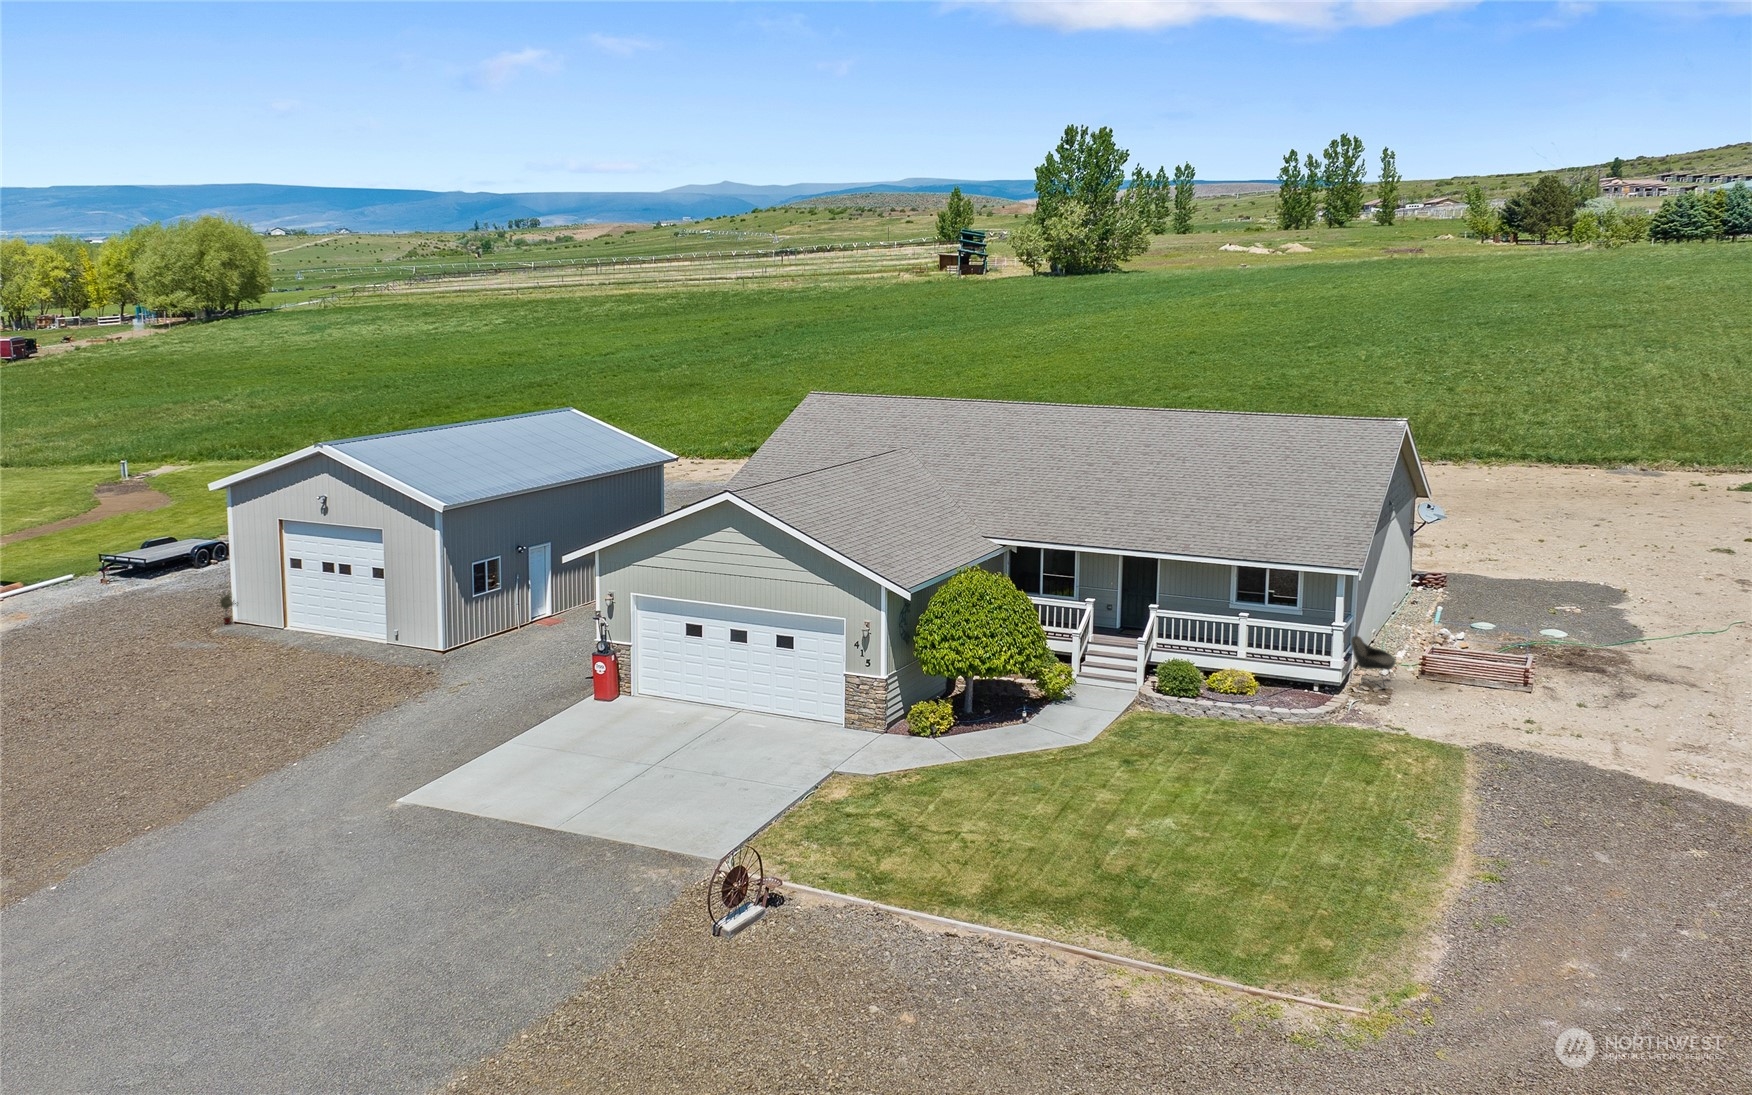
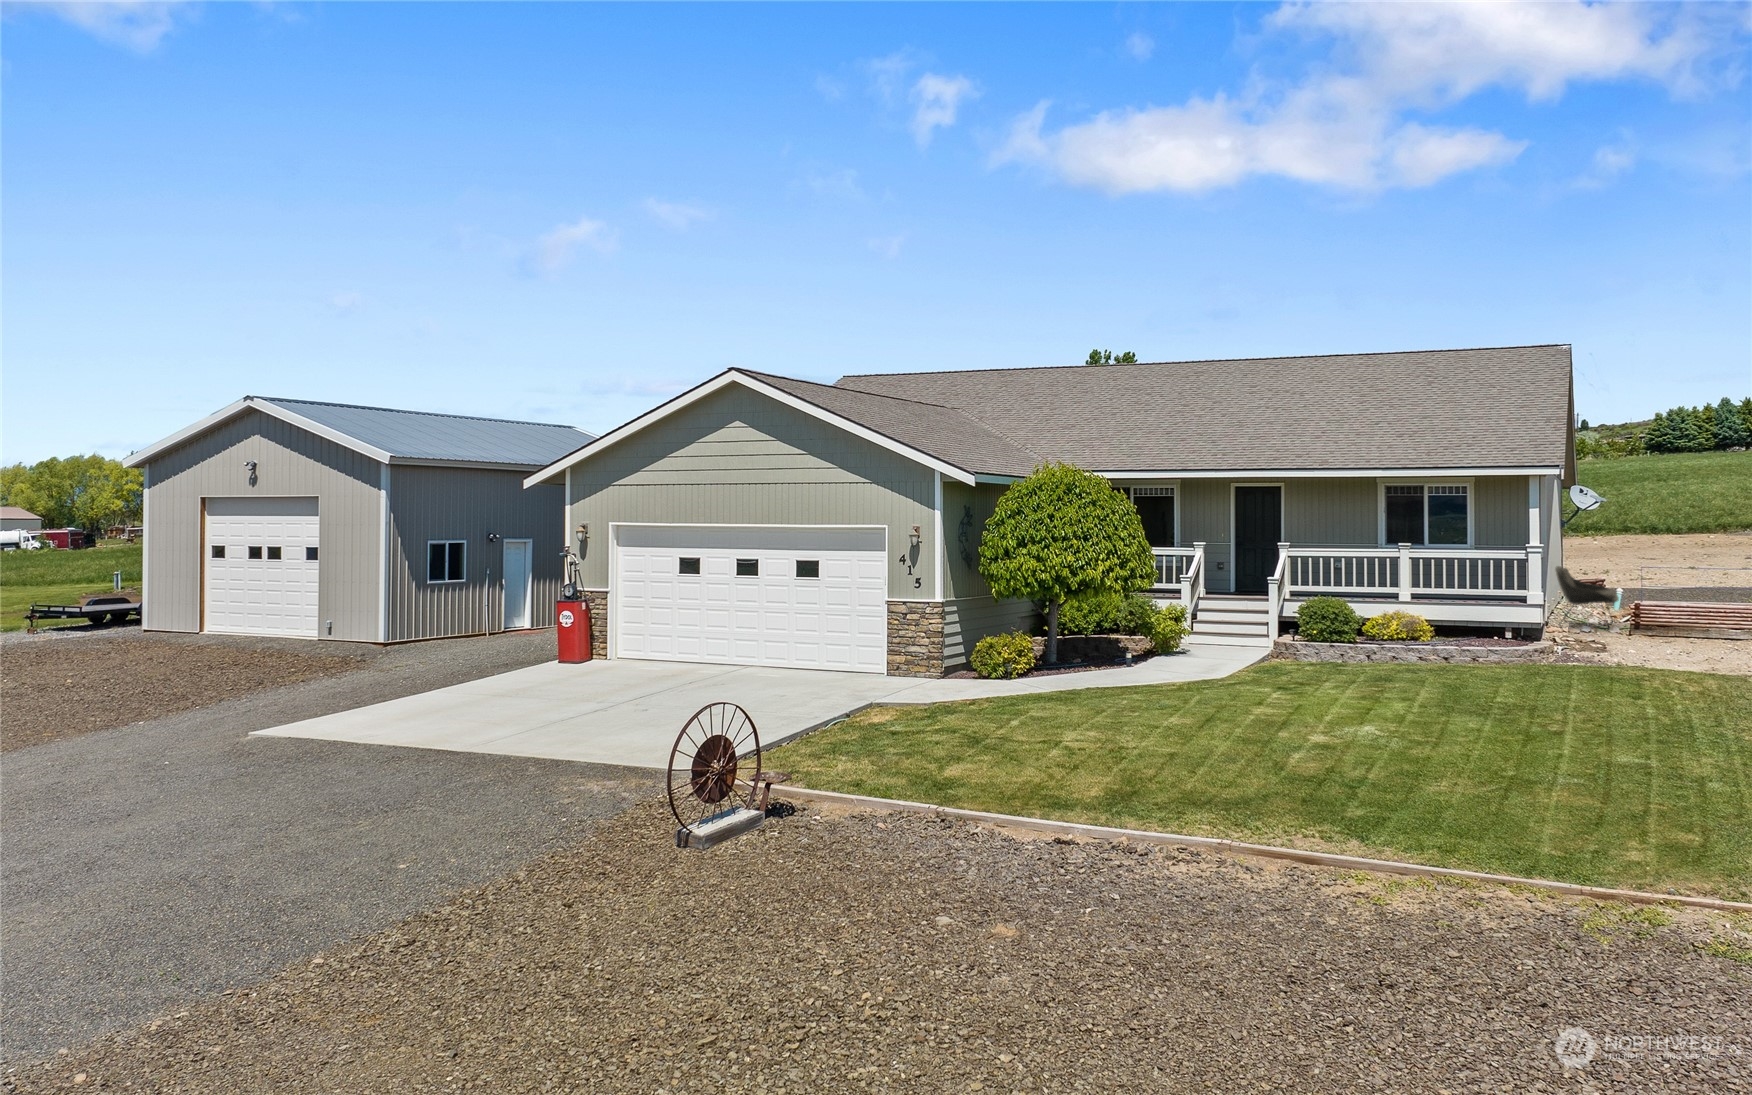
potted tree: present [220,592,238,624] -> none [124,588,151,631]

